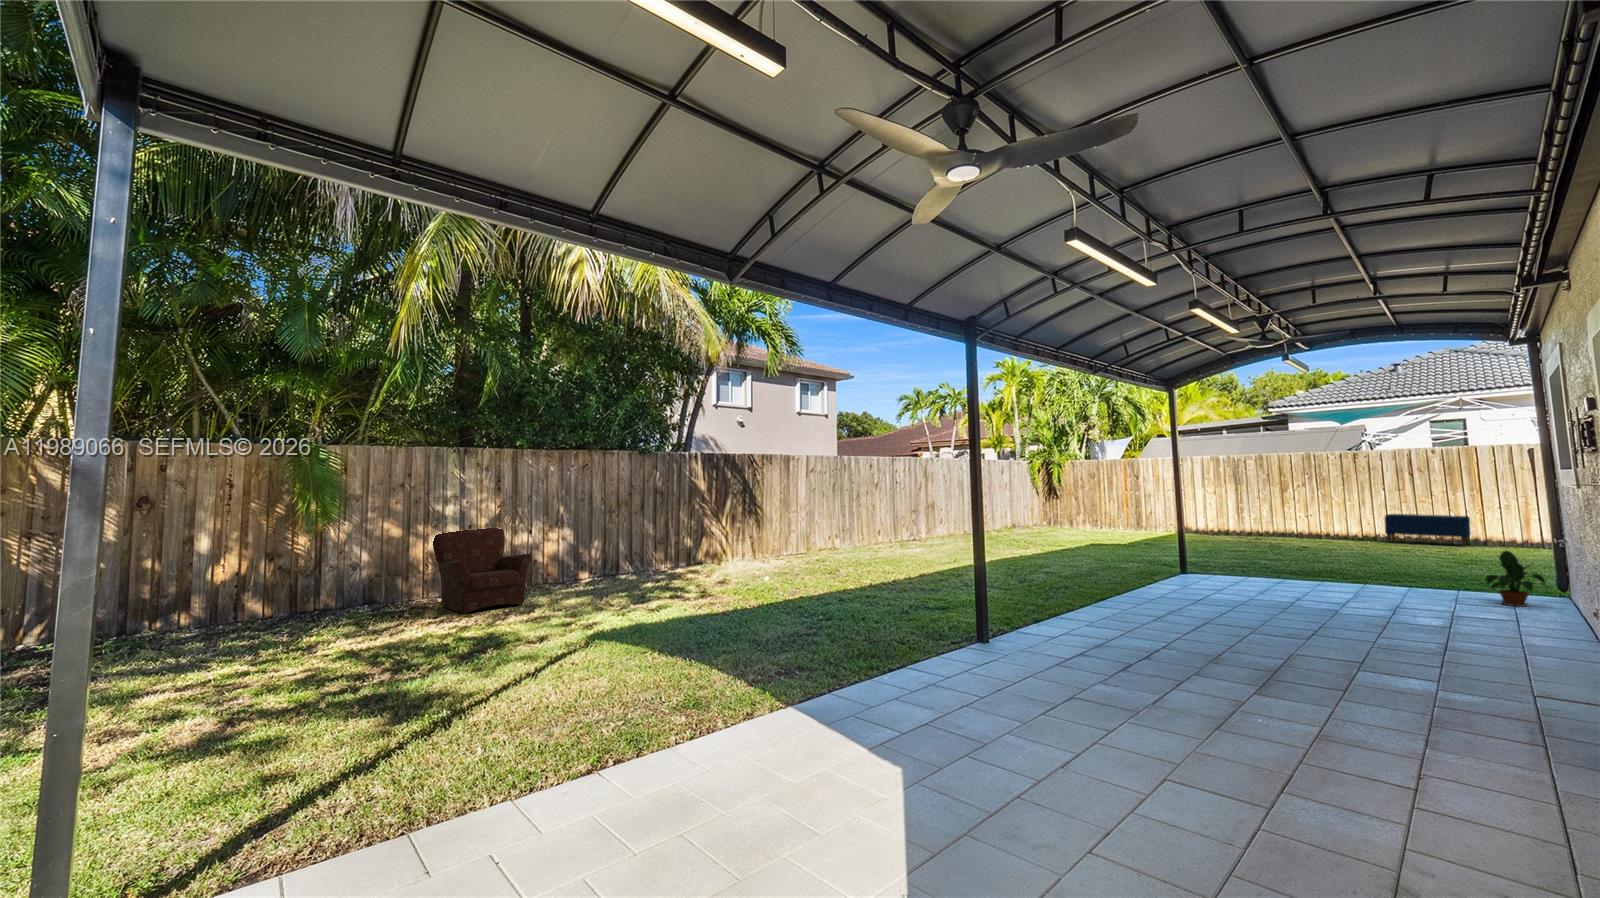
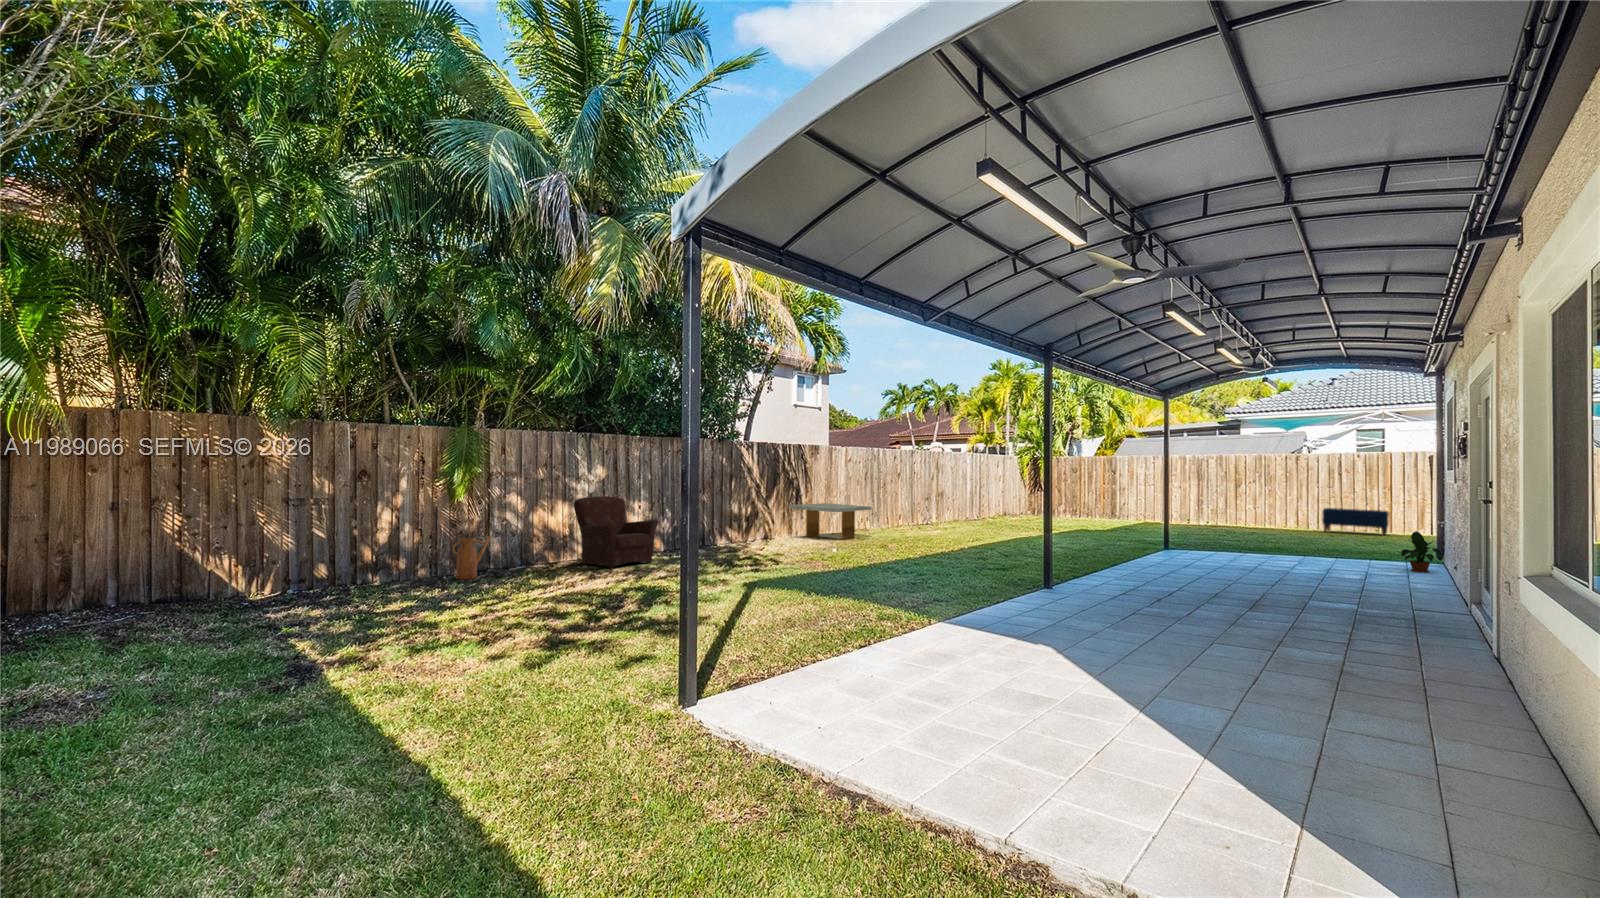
coffee table: none [735,523,827,567] -> present [789,503,872,540]
watering can: none [249,581,308,635] -> present [453,536,491,580]

